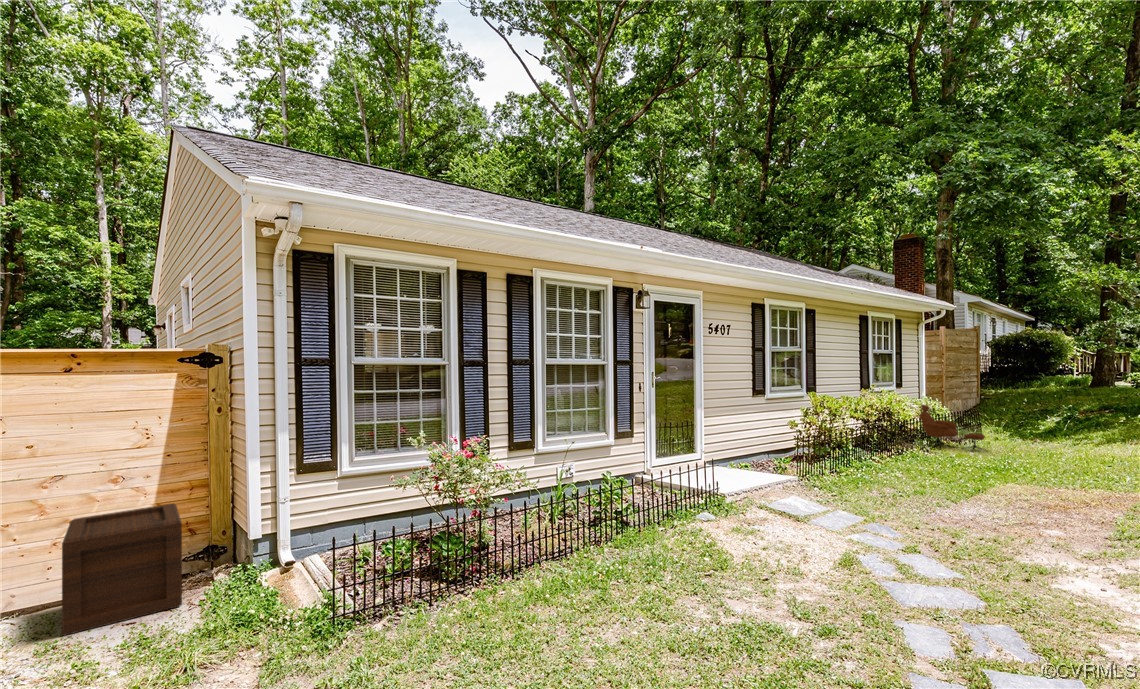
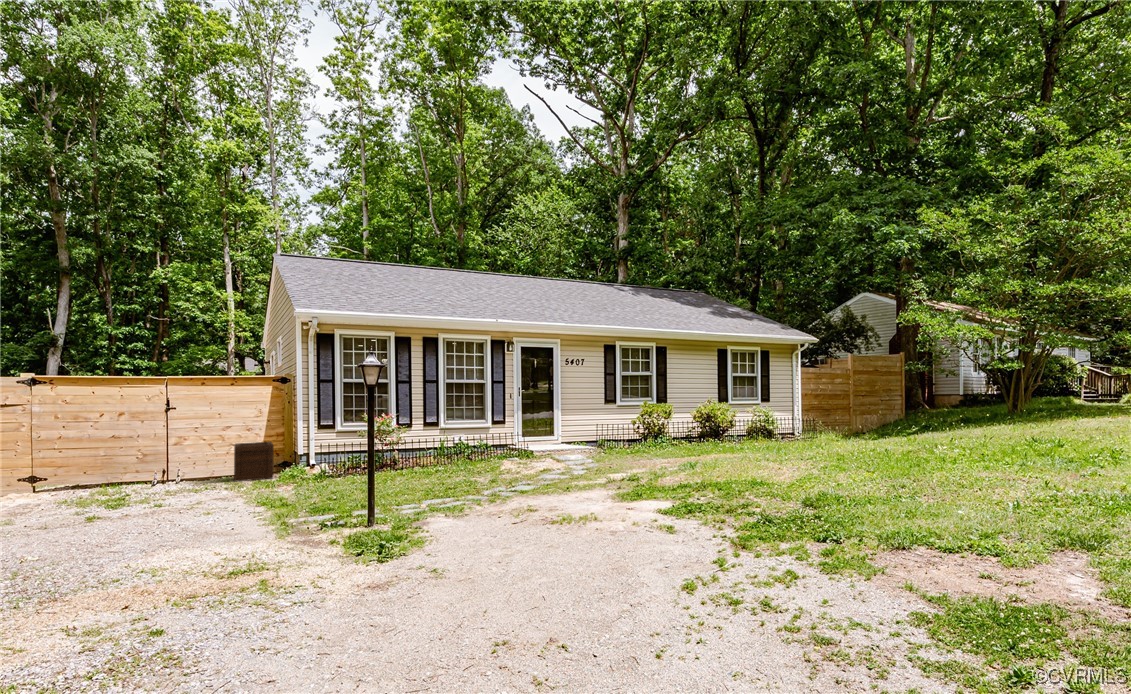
lounge chair: present [919,404,985,450] -> none [747,413,783,446]

